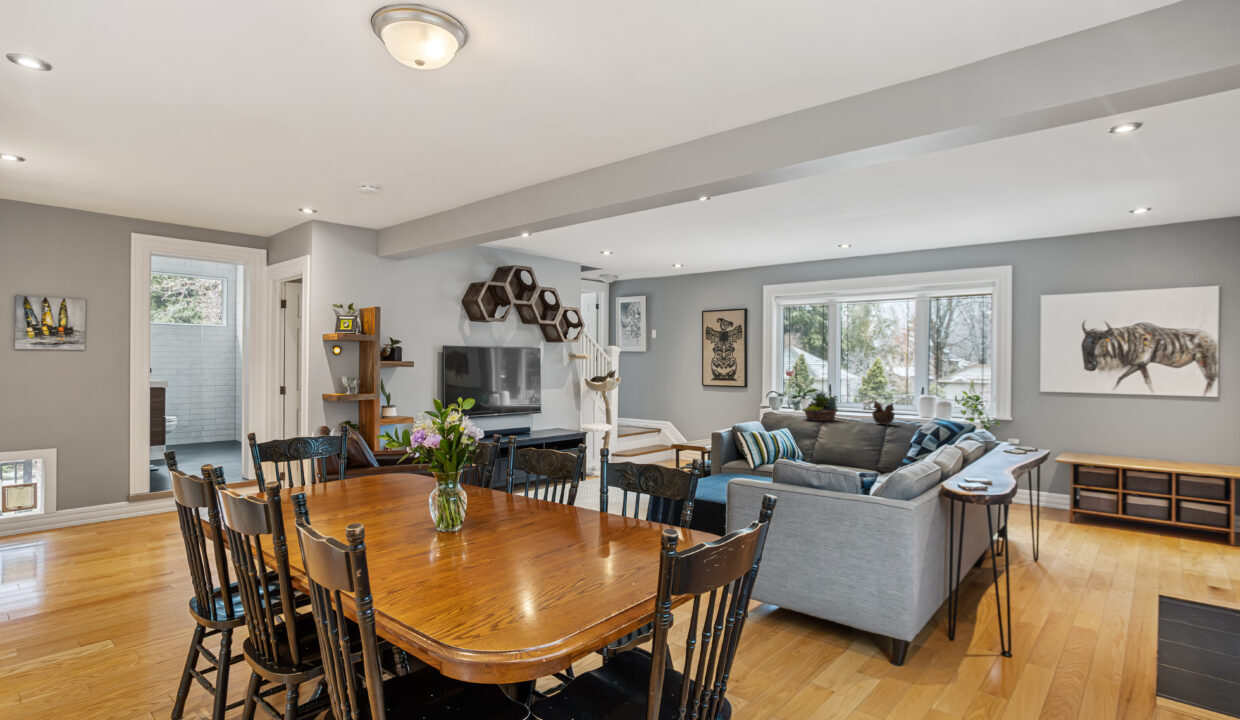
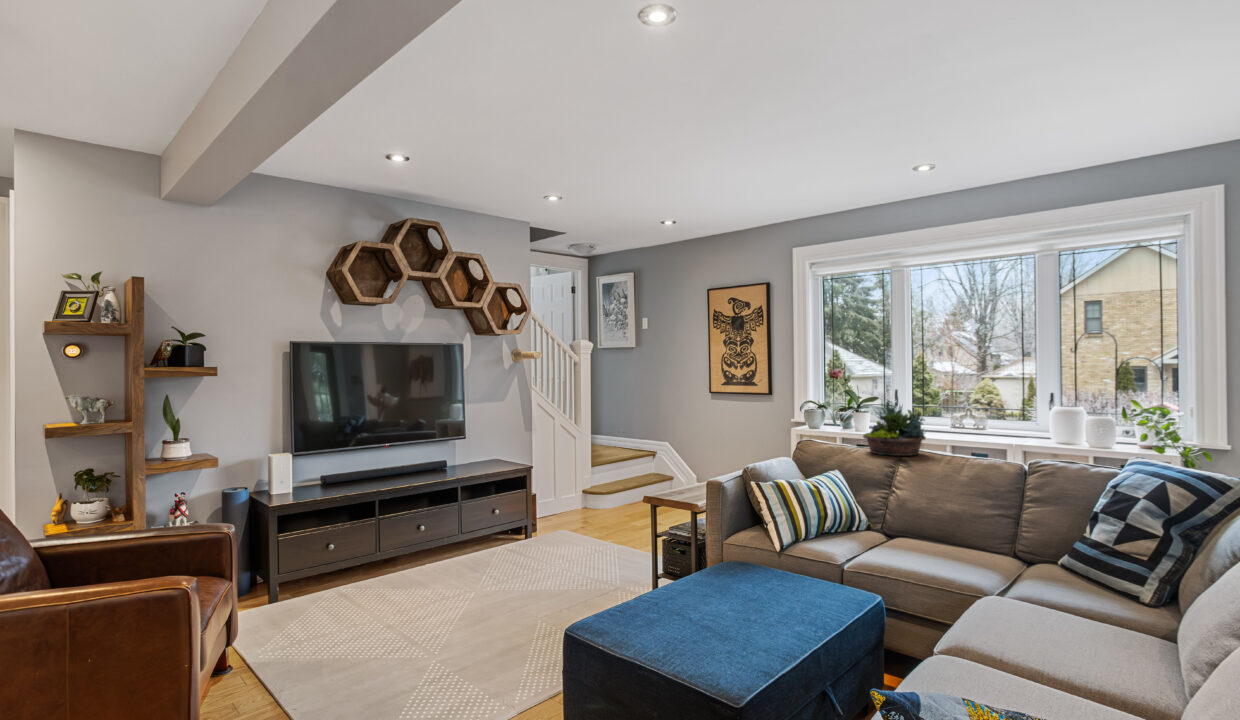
decorative bowl: present [872,402,895,424] -> none [989,421,1039,464]

